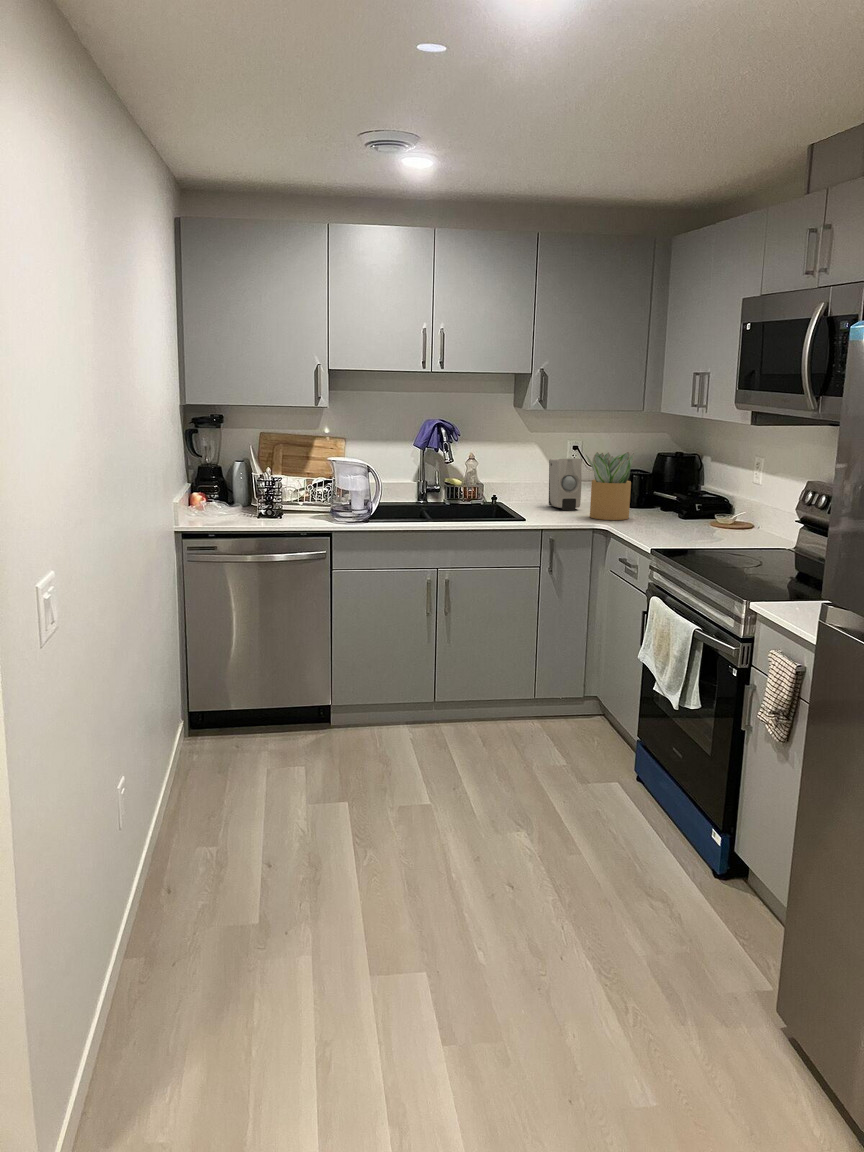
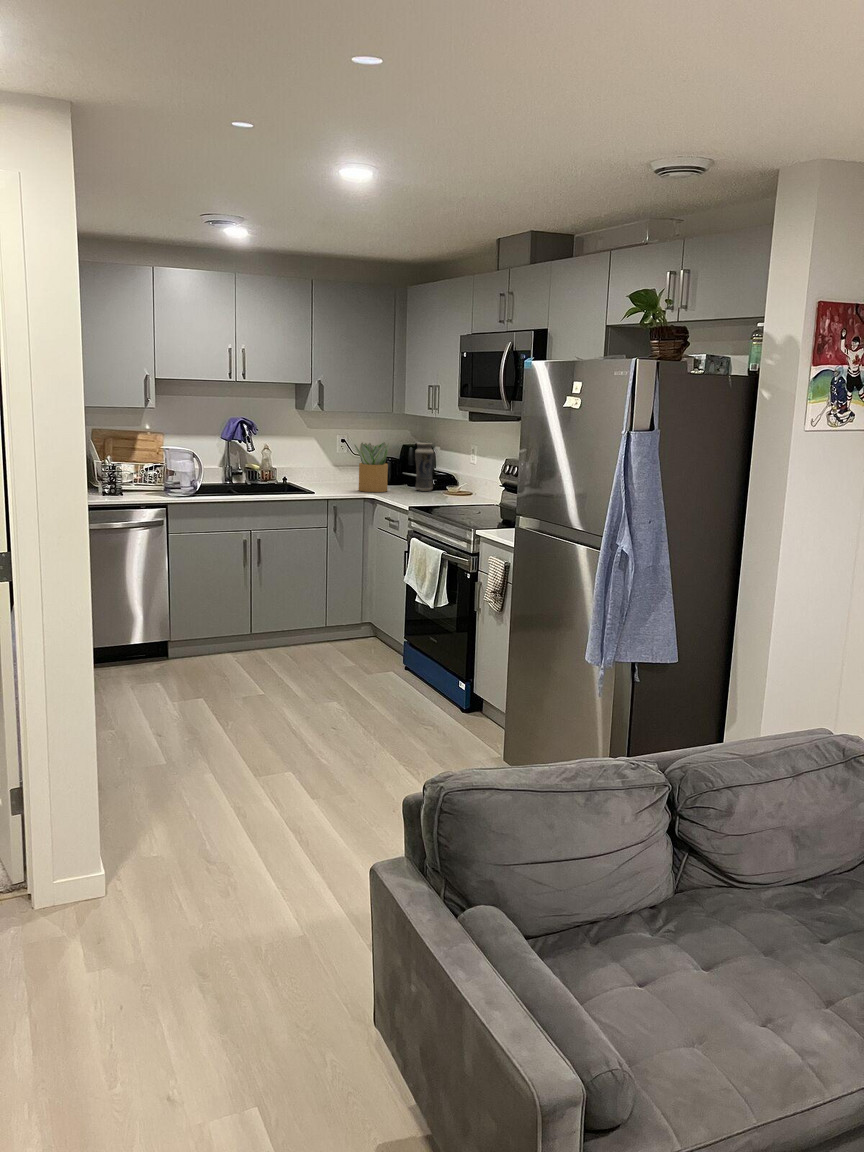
vase: none [669,453,698,520] -> present [415,443,434,491]
soap dispenser: present [549,458,582,510] -> none [324,448,350,487]

